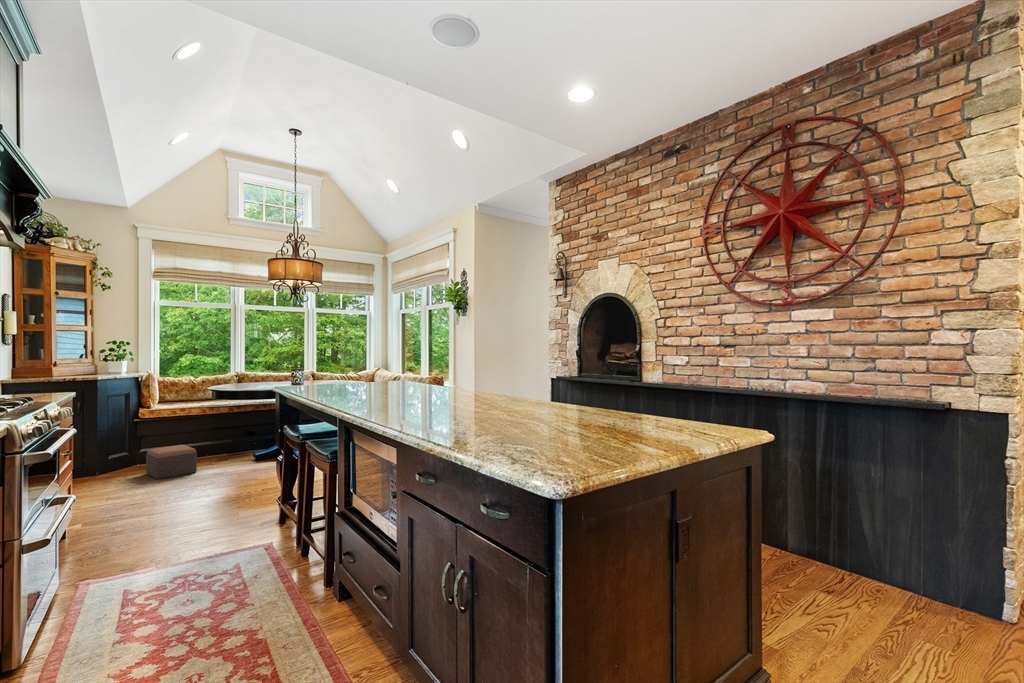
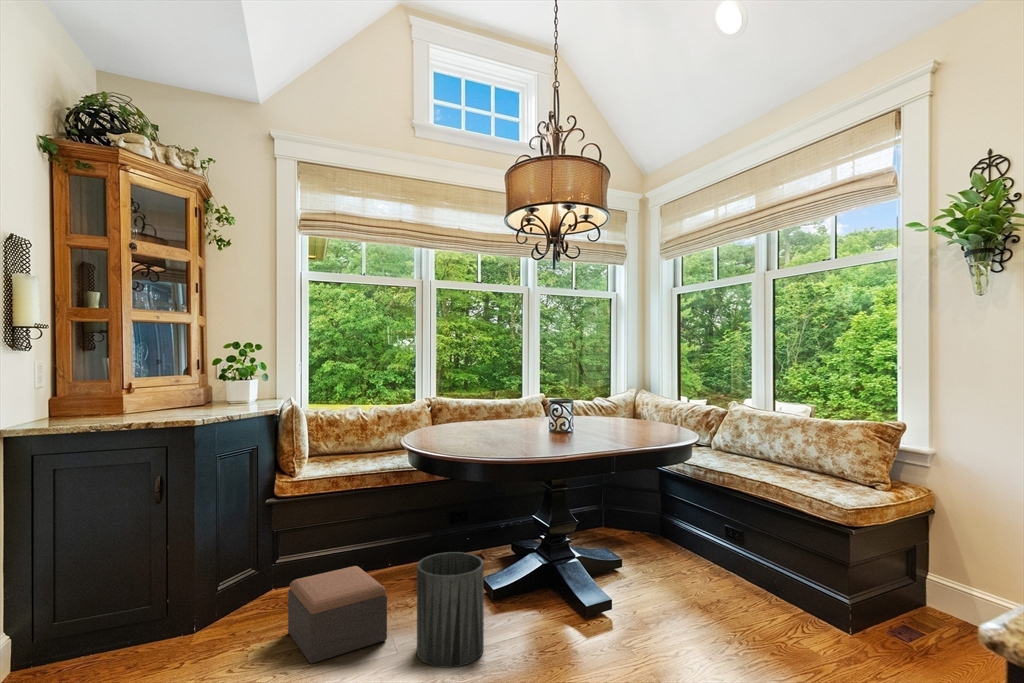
trash can: none [210,434,243,476] -> present [417,552,484,668]

